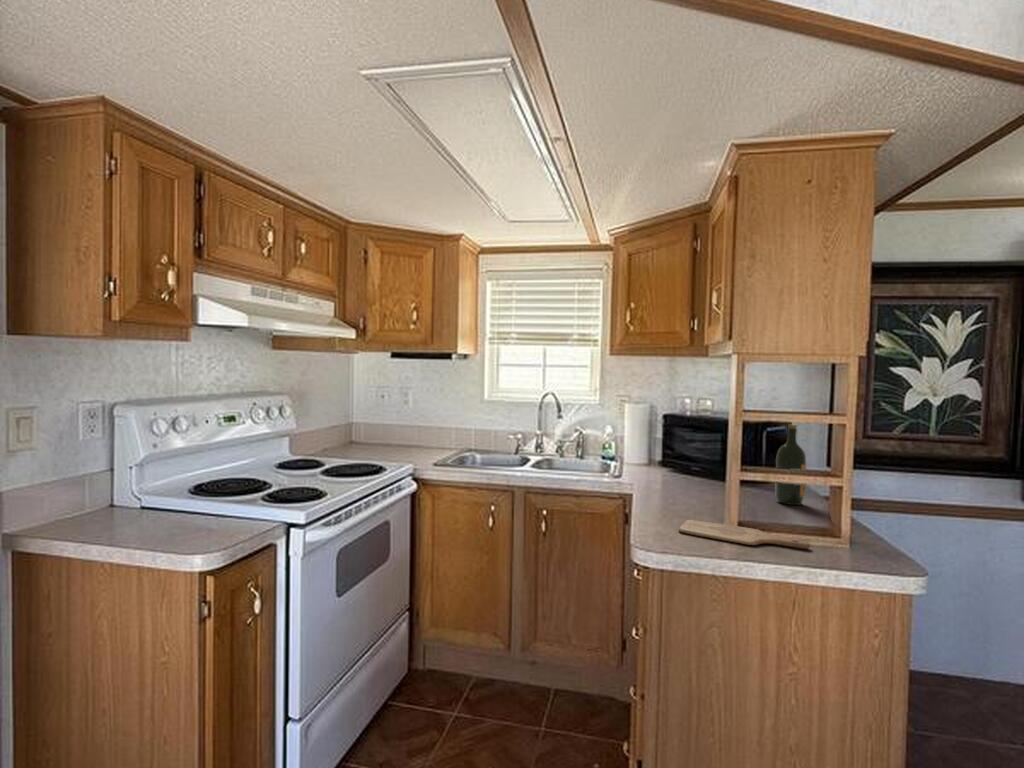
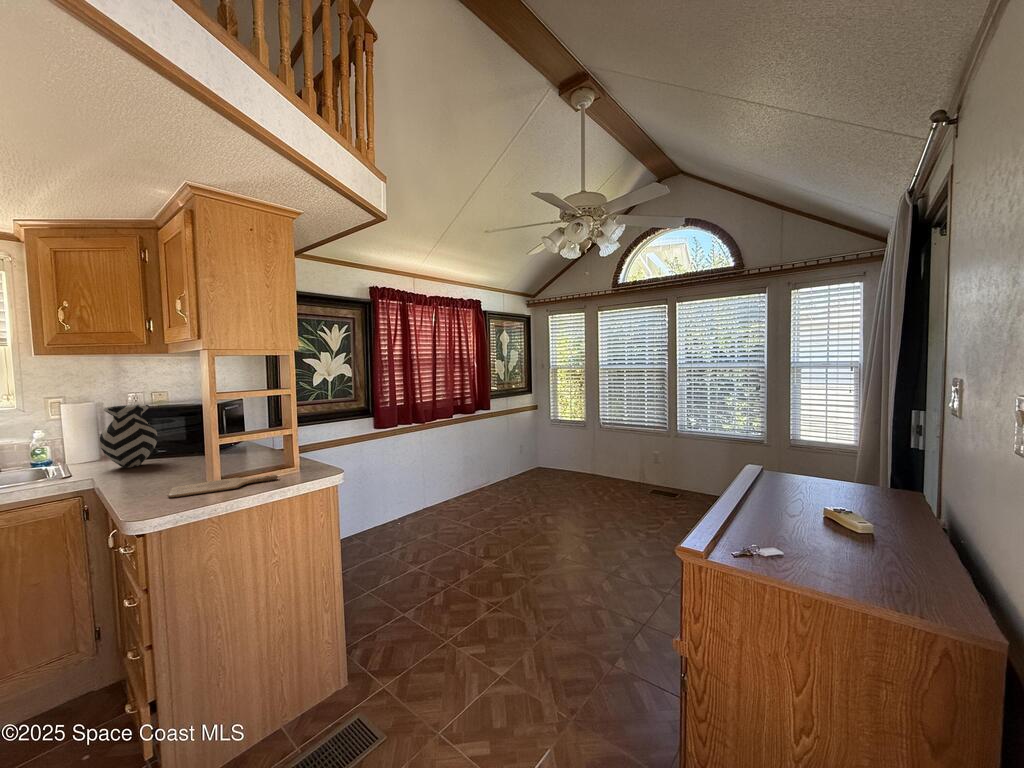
vase: none [645,412,694,481] -> present [100,405,158,468]
wine bottle: present [775,425,806,505] -> none [237,401,261,459]

